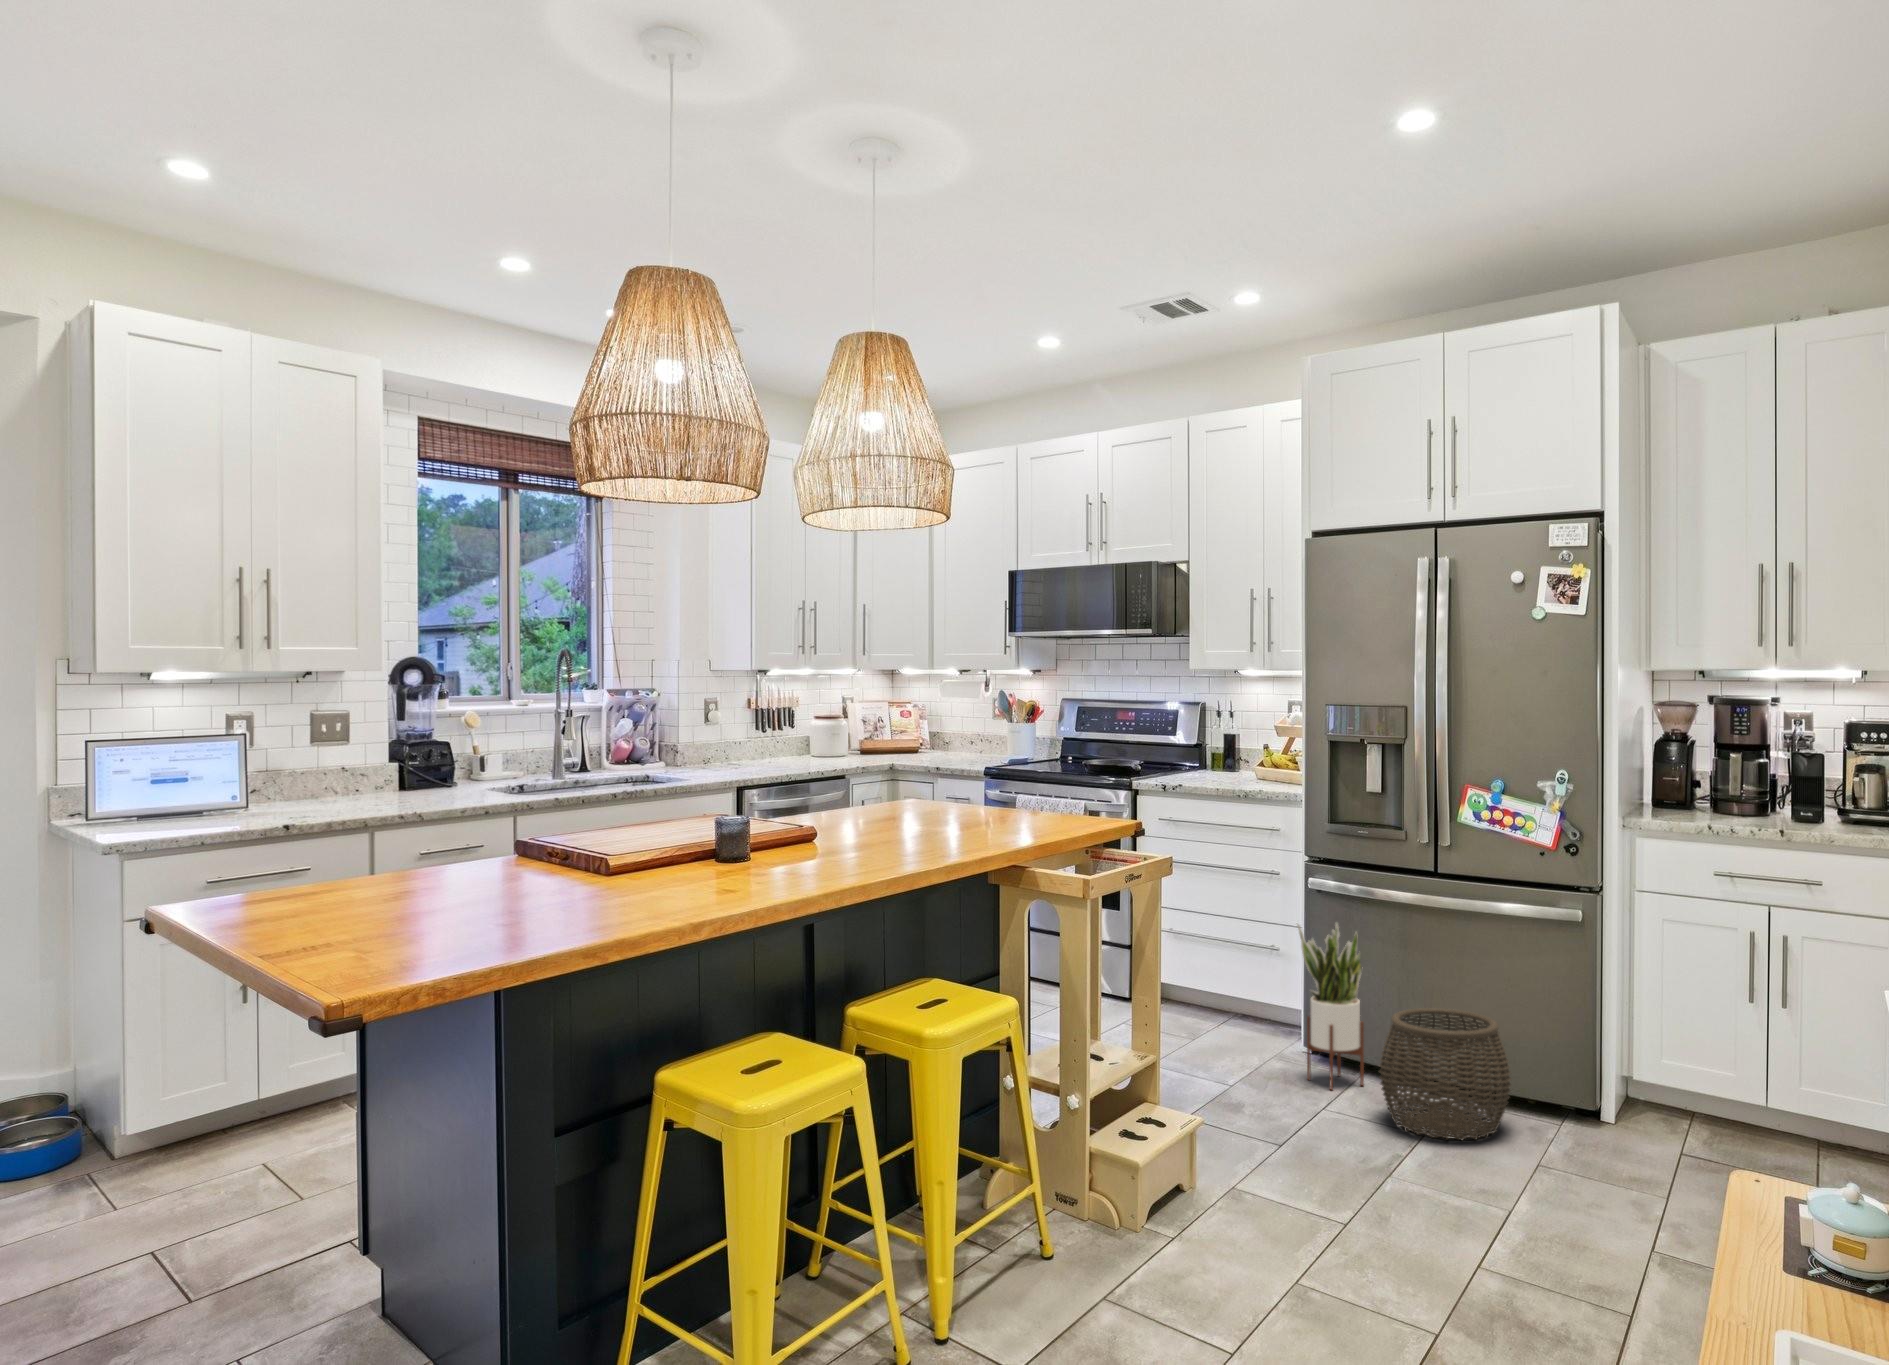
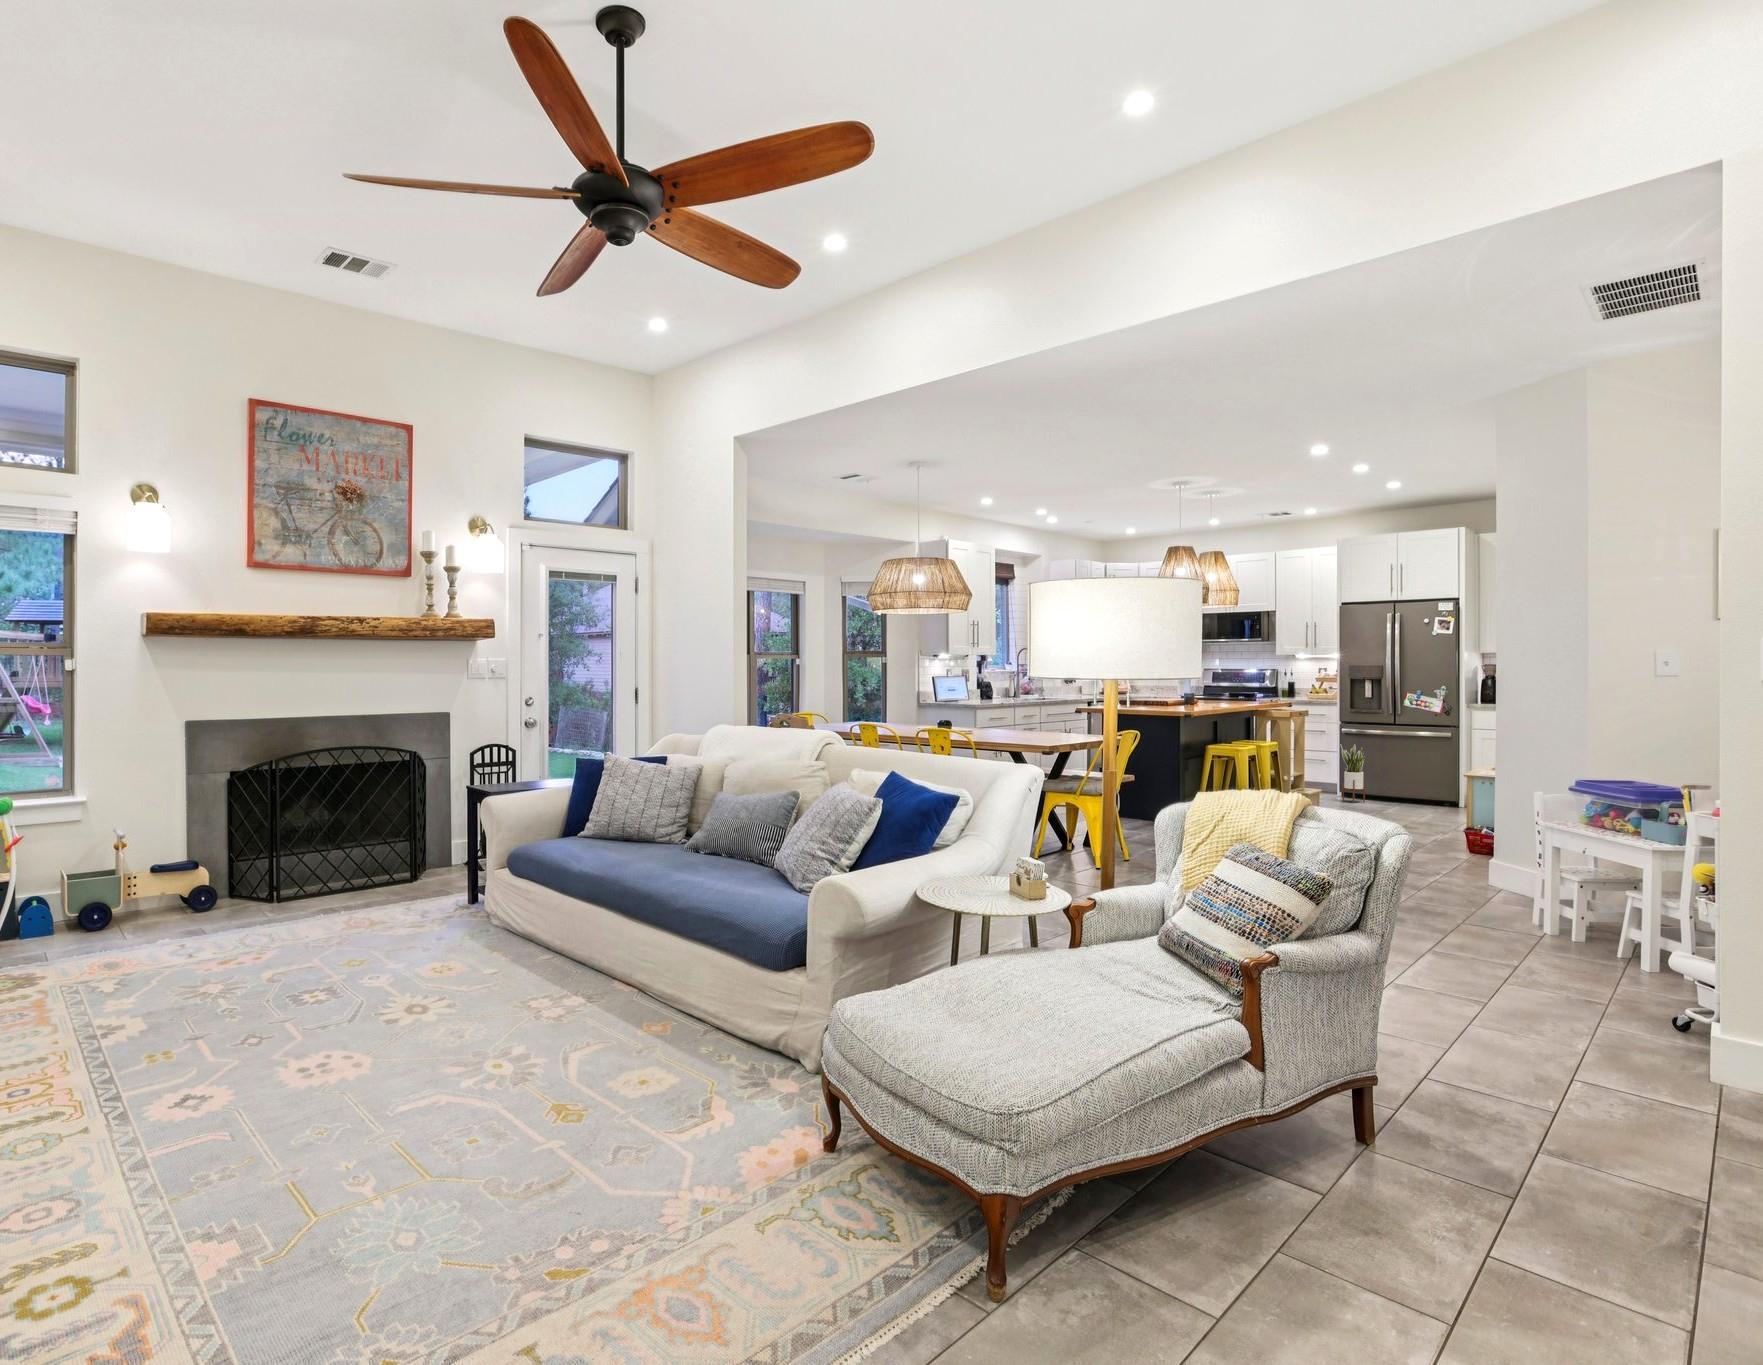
woven basket: present [1379,1008,1511,1140] -> none [1377,771,1425,811]

